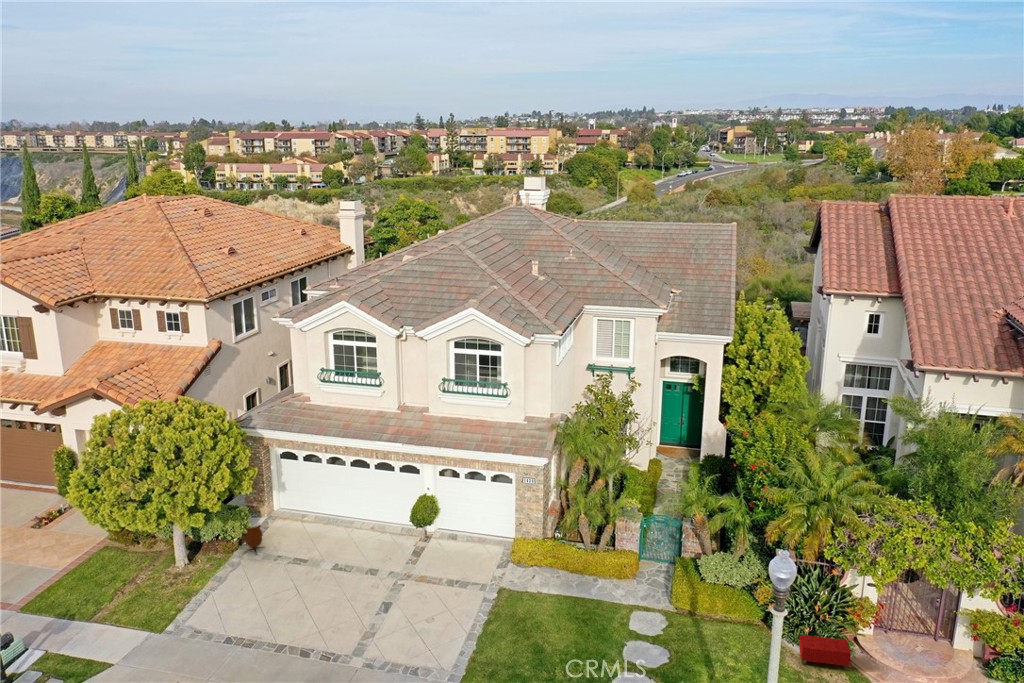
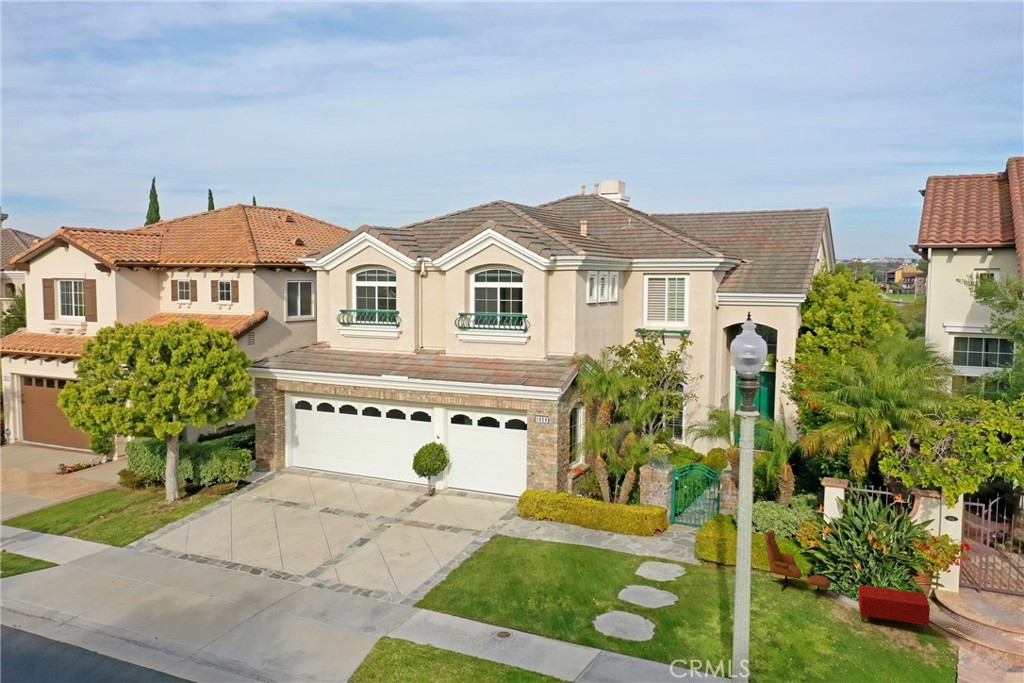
lounge chair: present [243,525,263,552] -> present [765,531,831,597]

